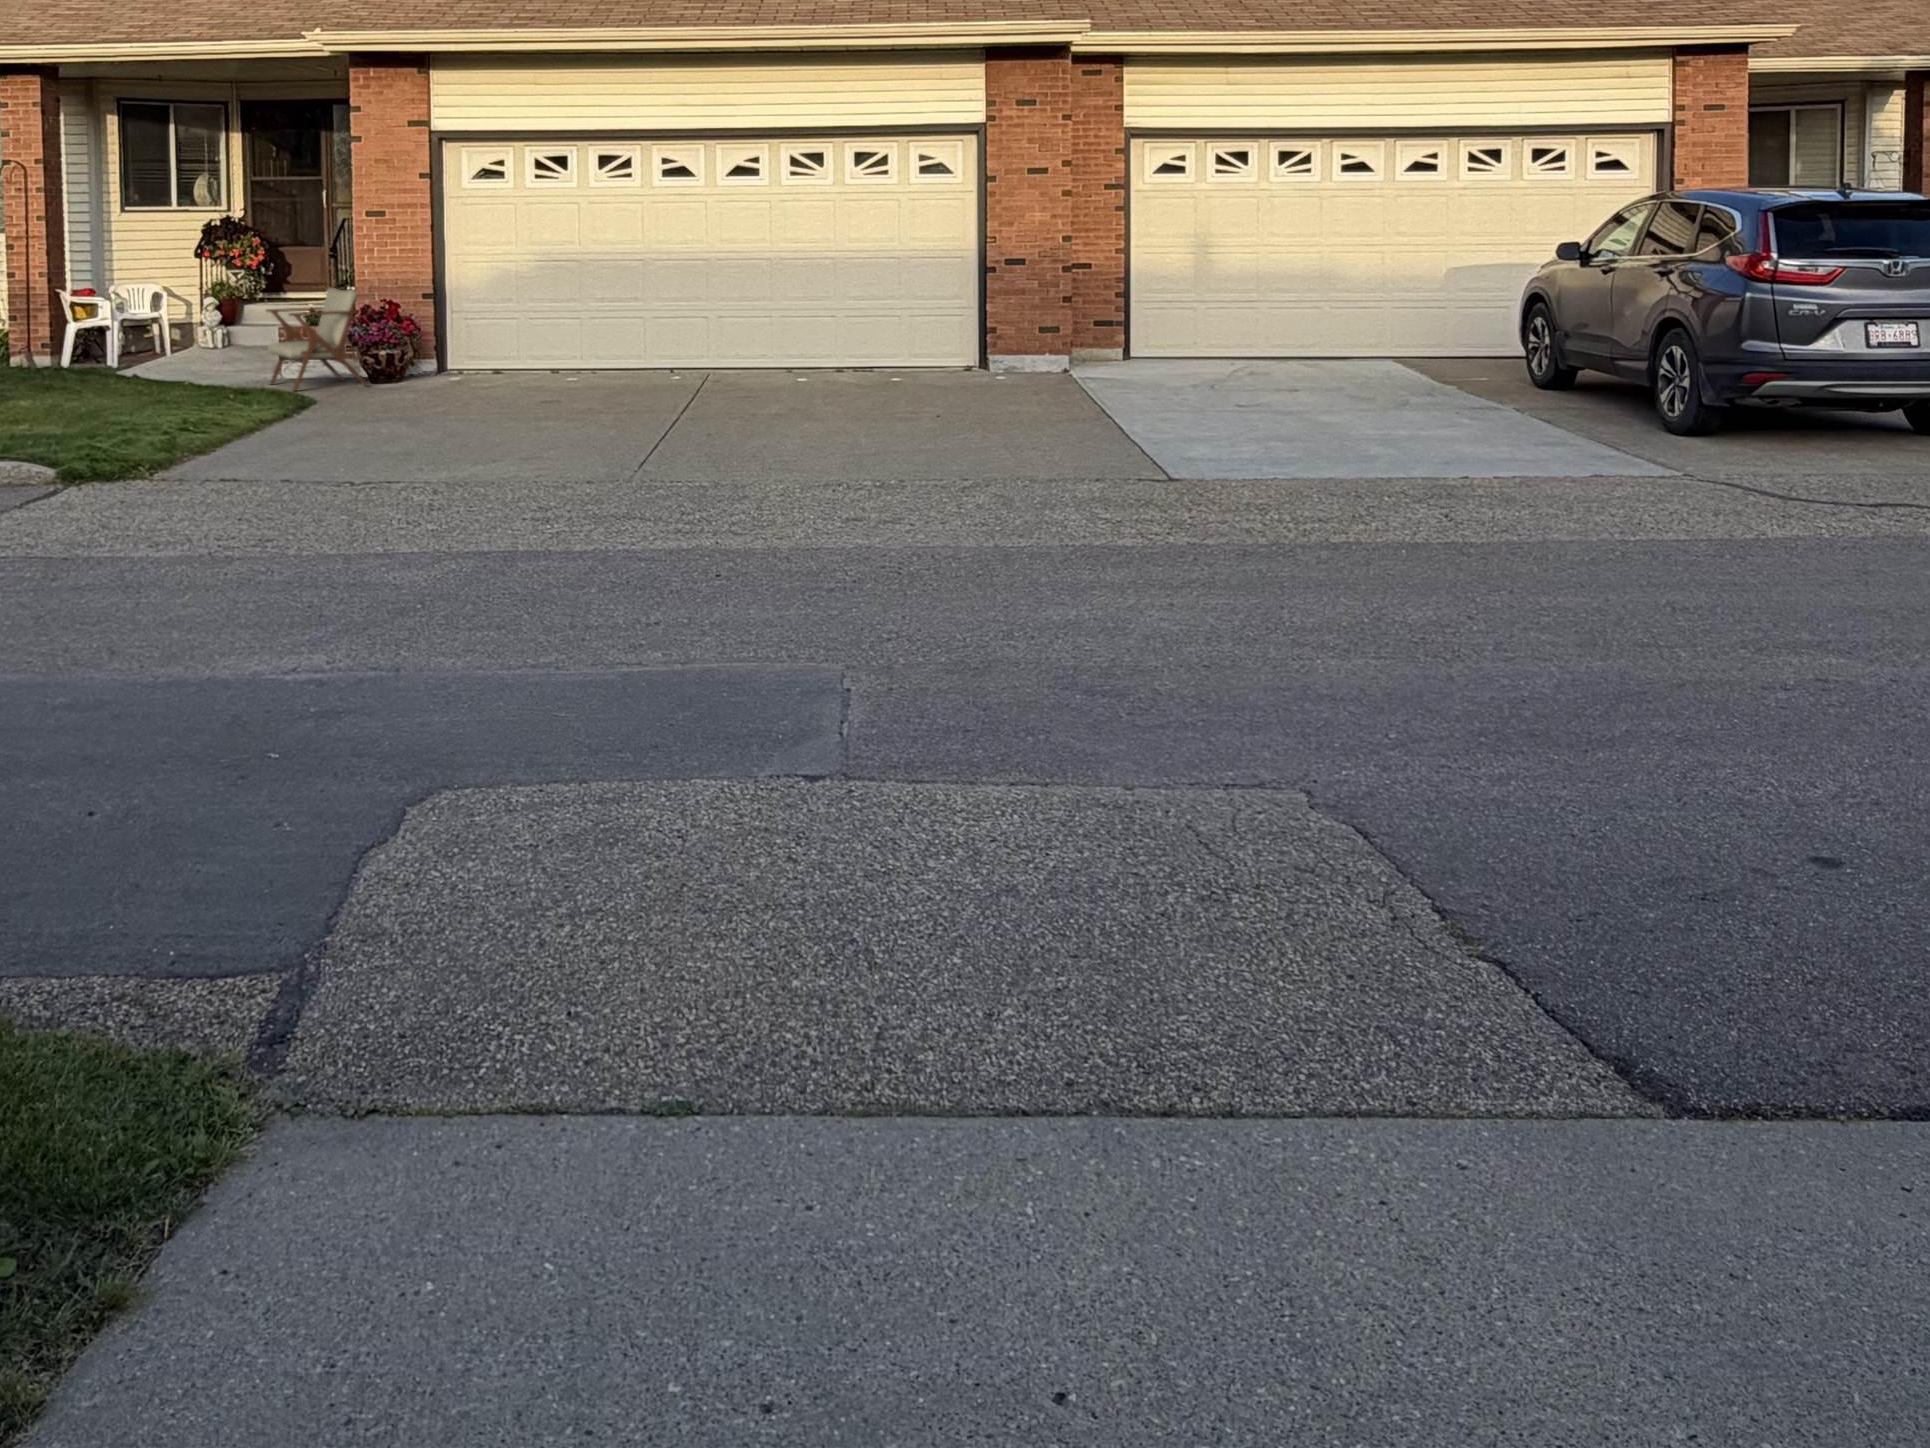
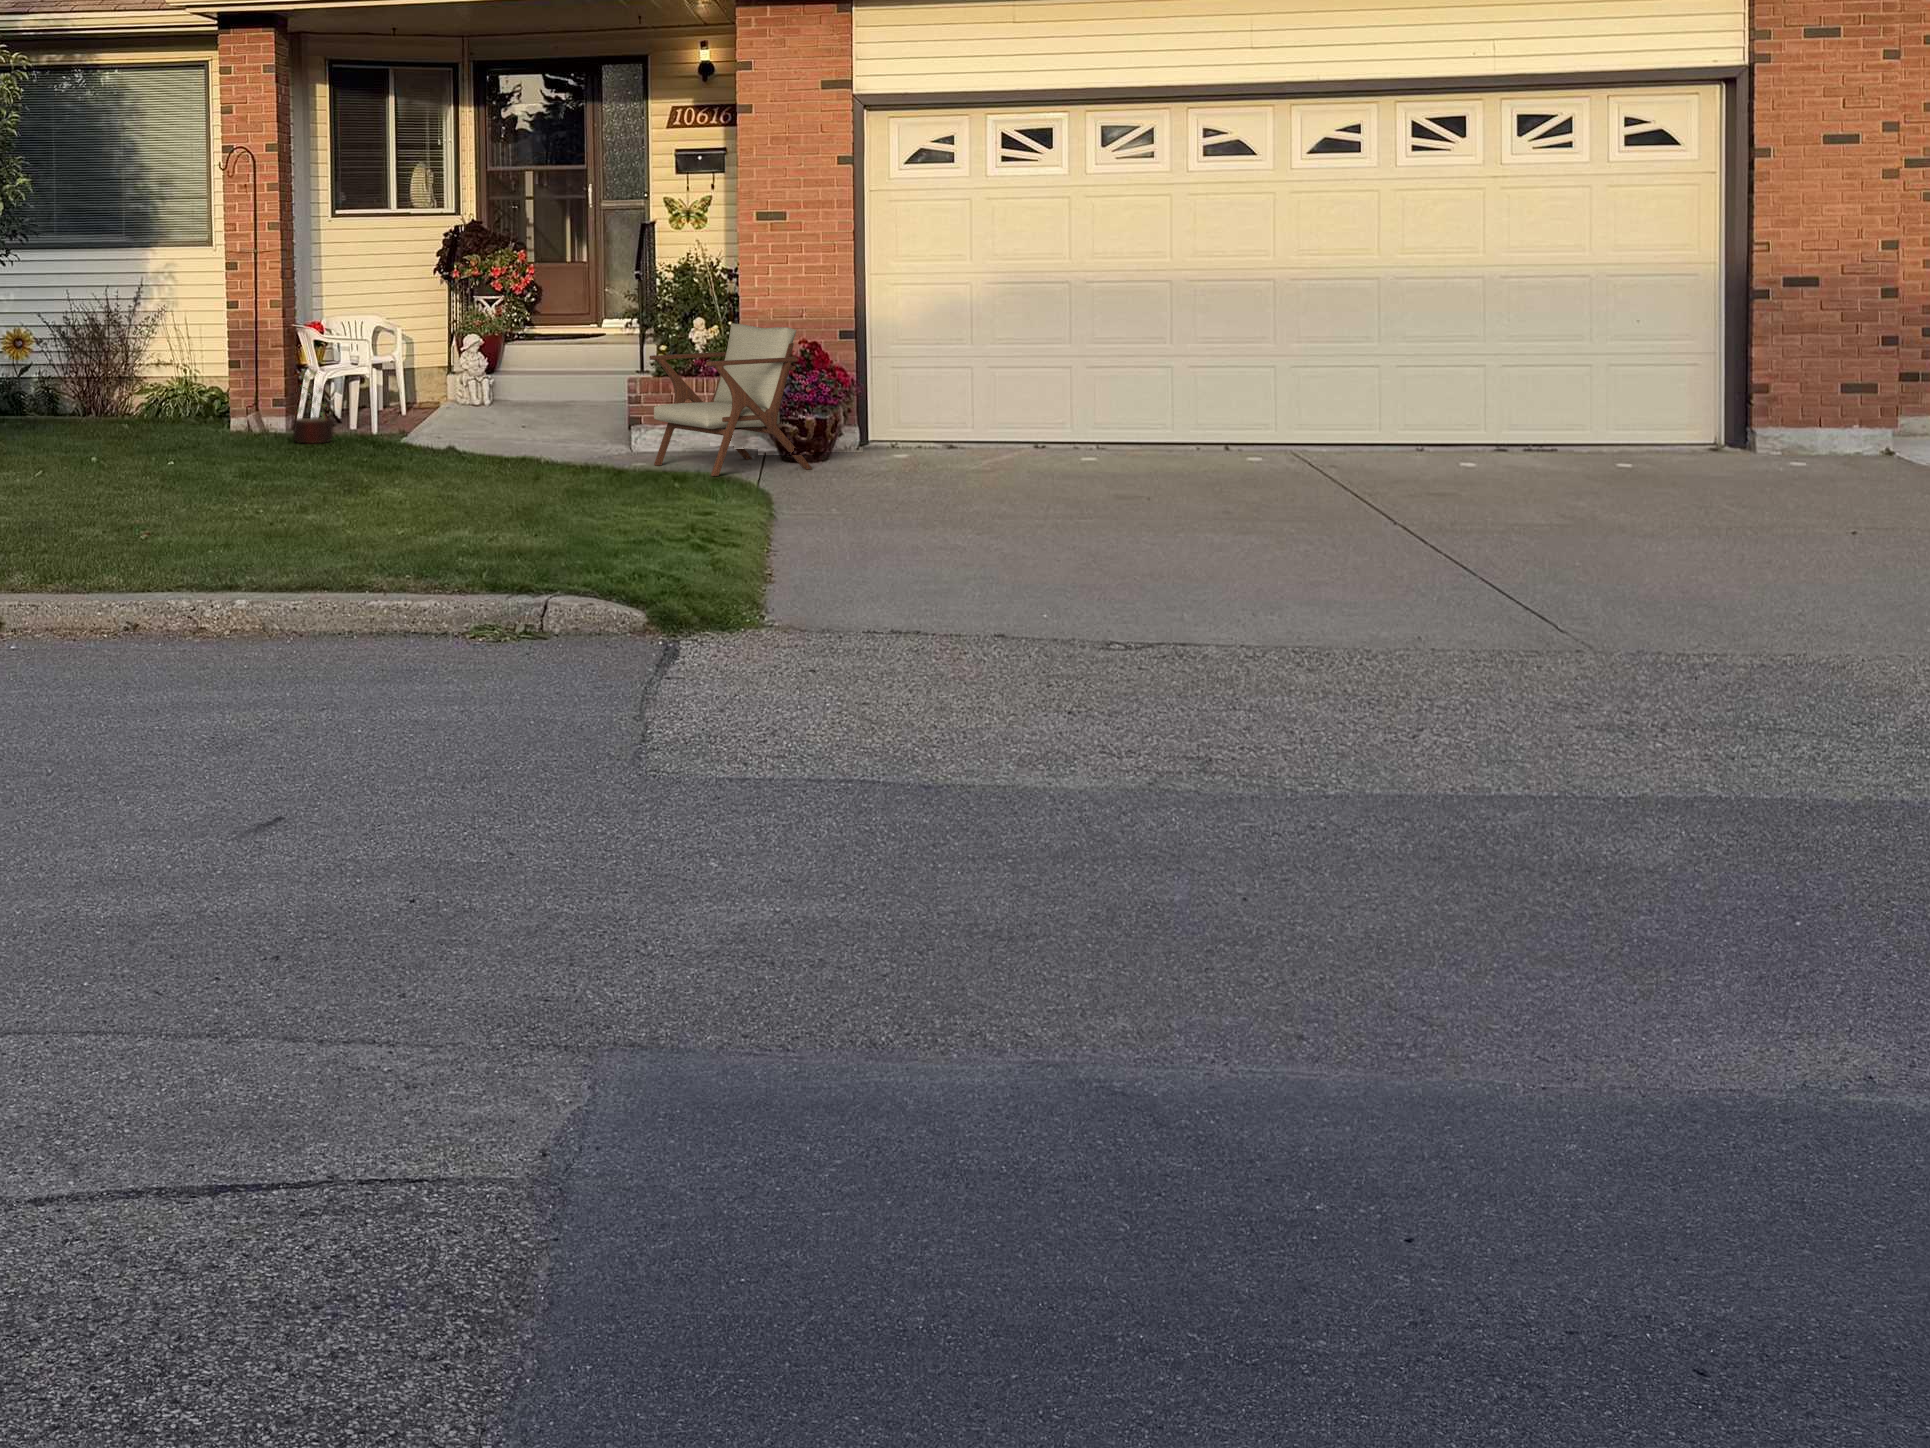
decorative plant: none [50,318,82,372] -> present [293,371,334,443]

